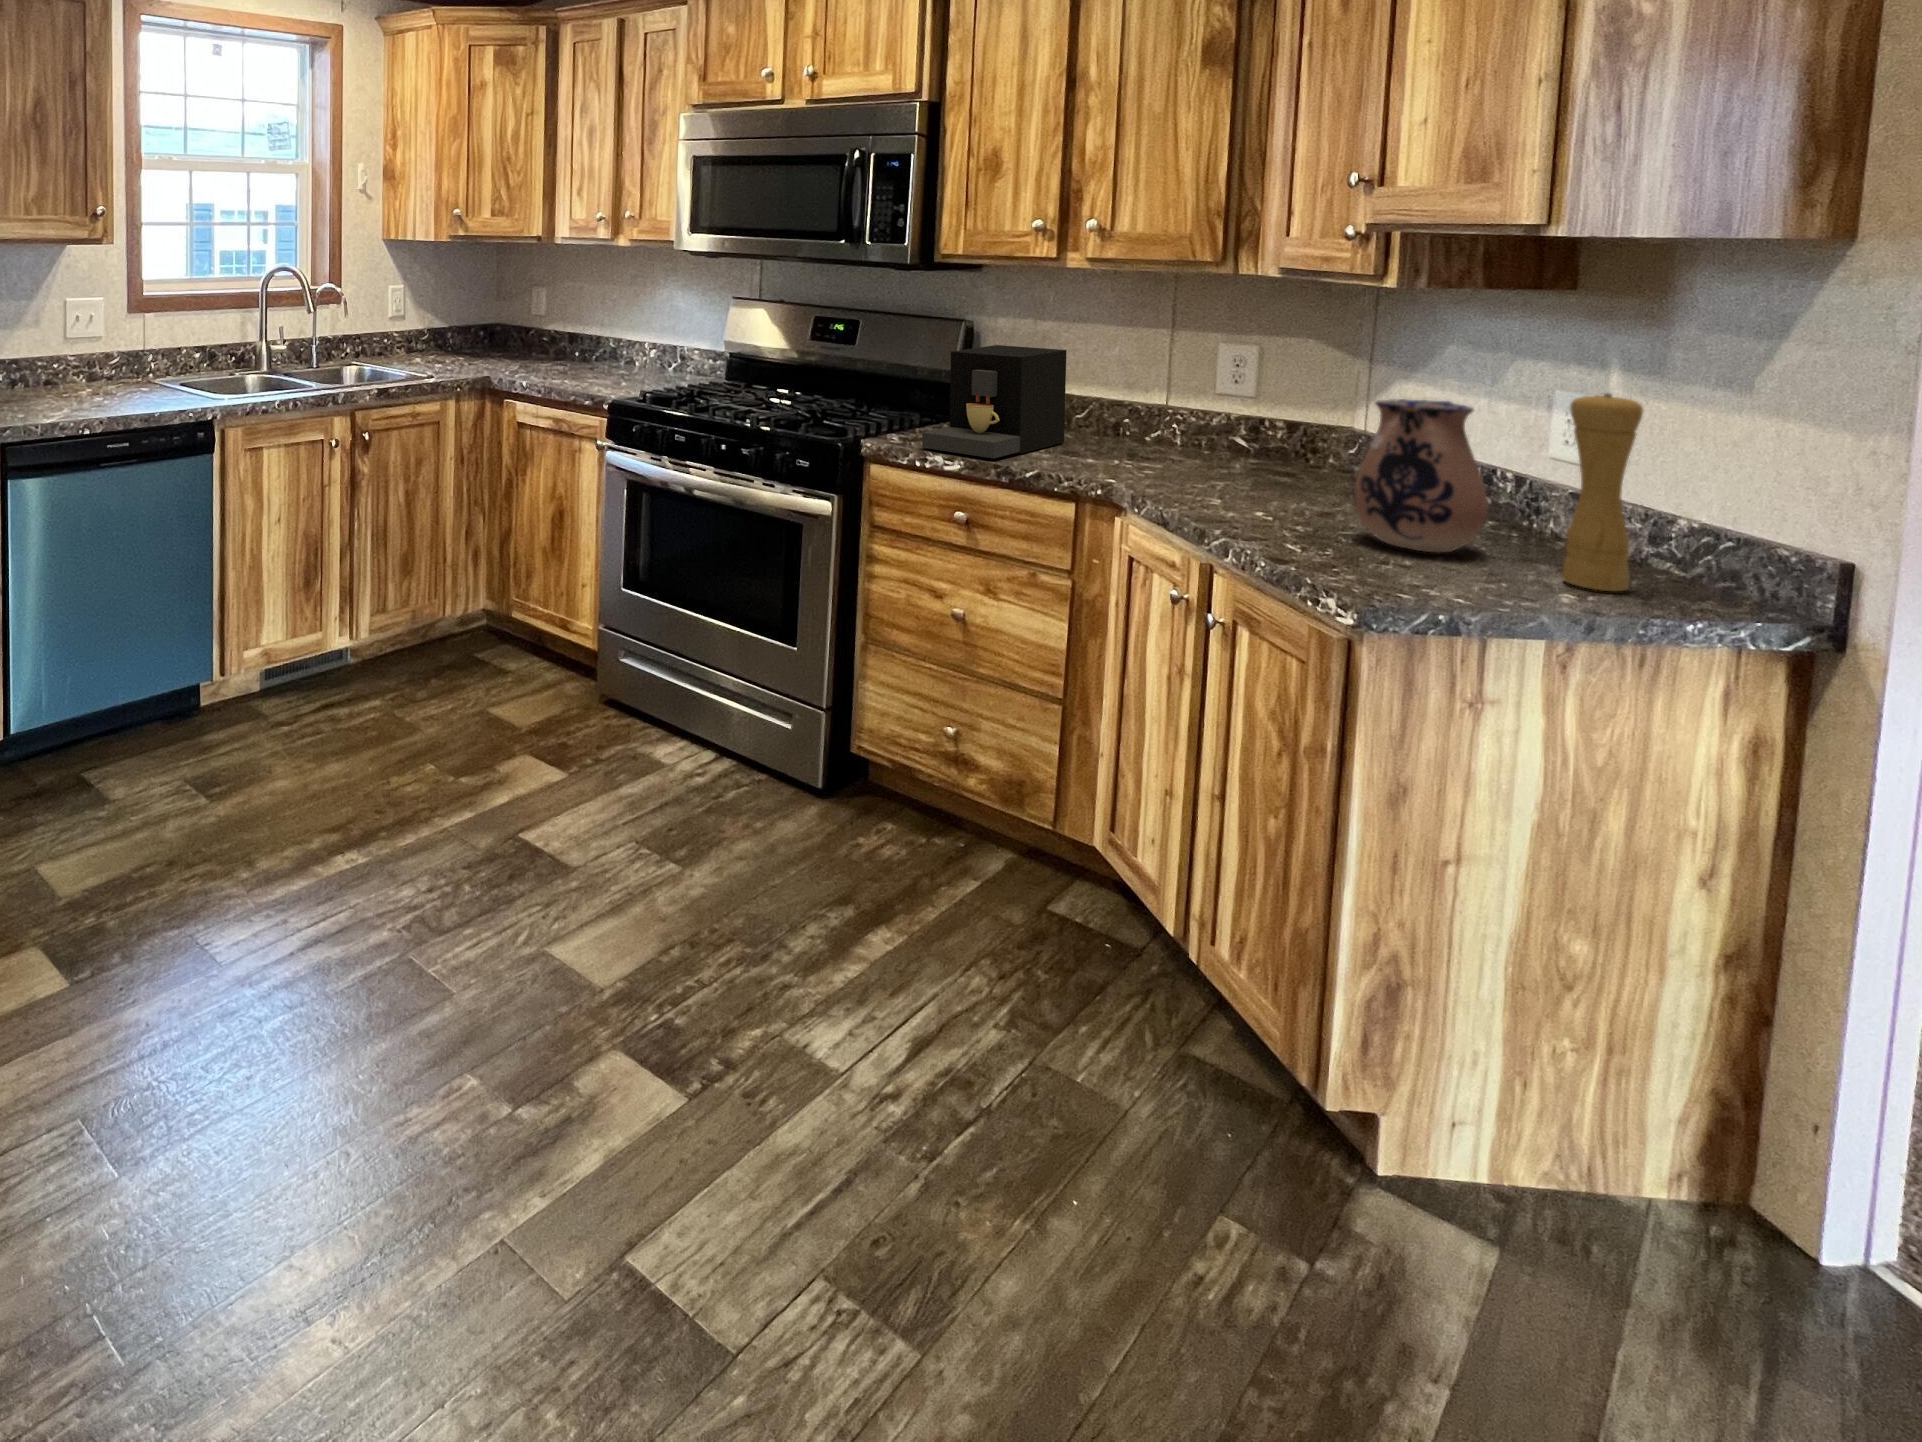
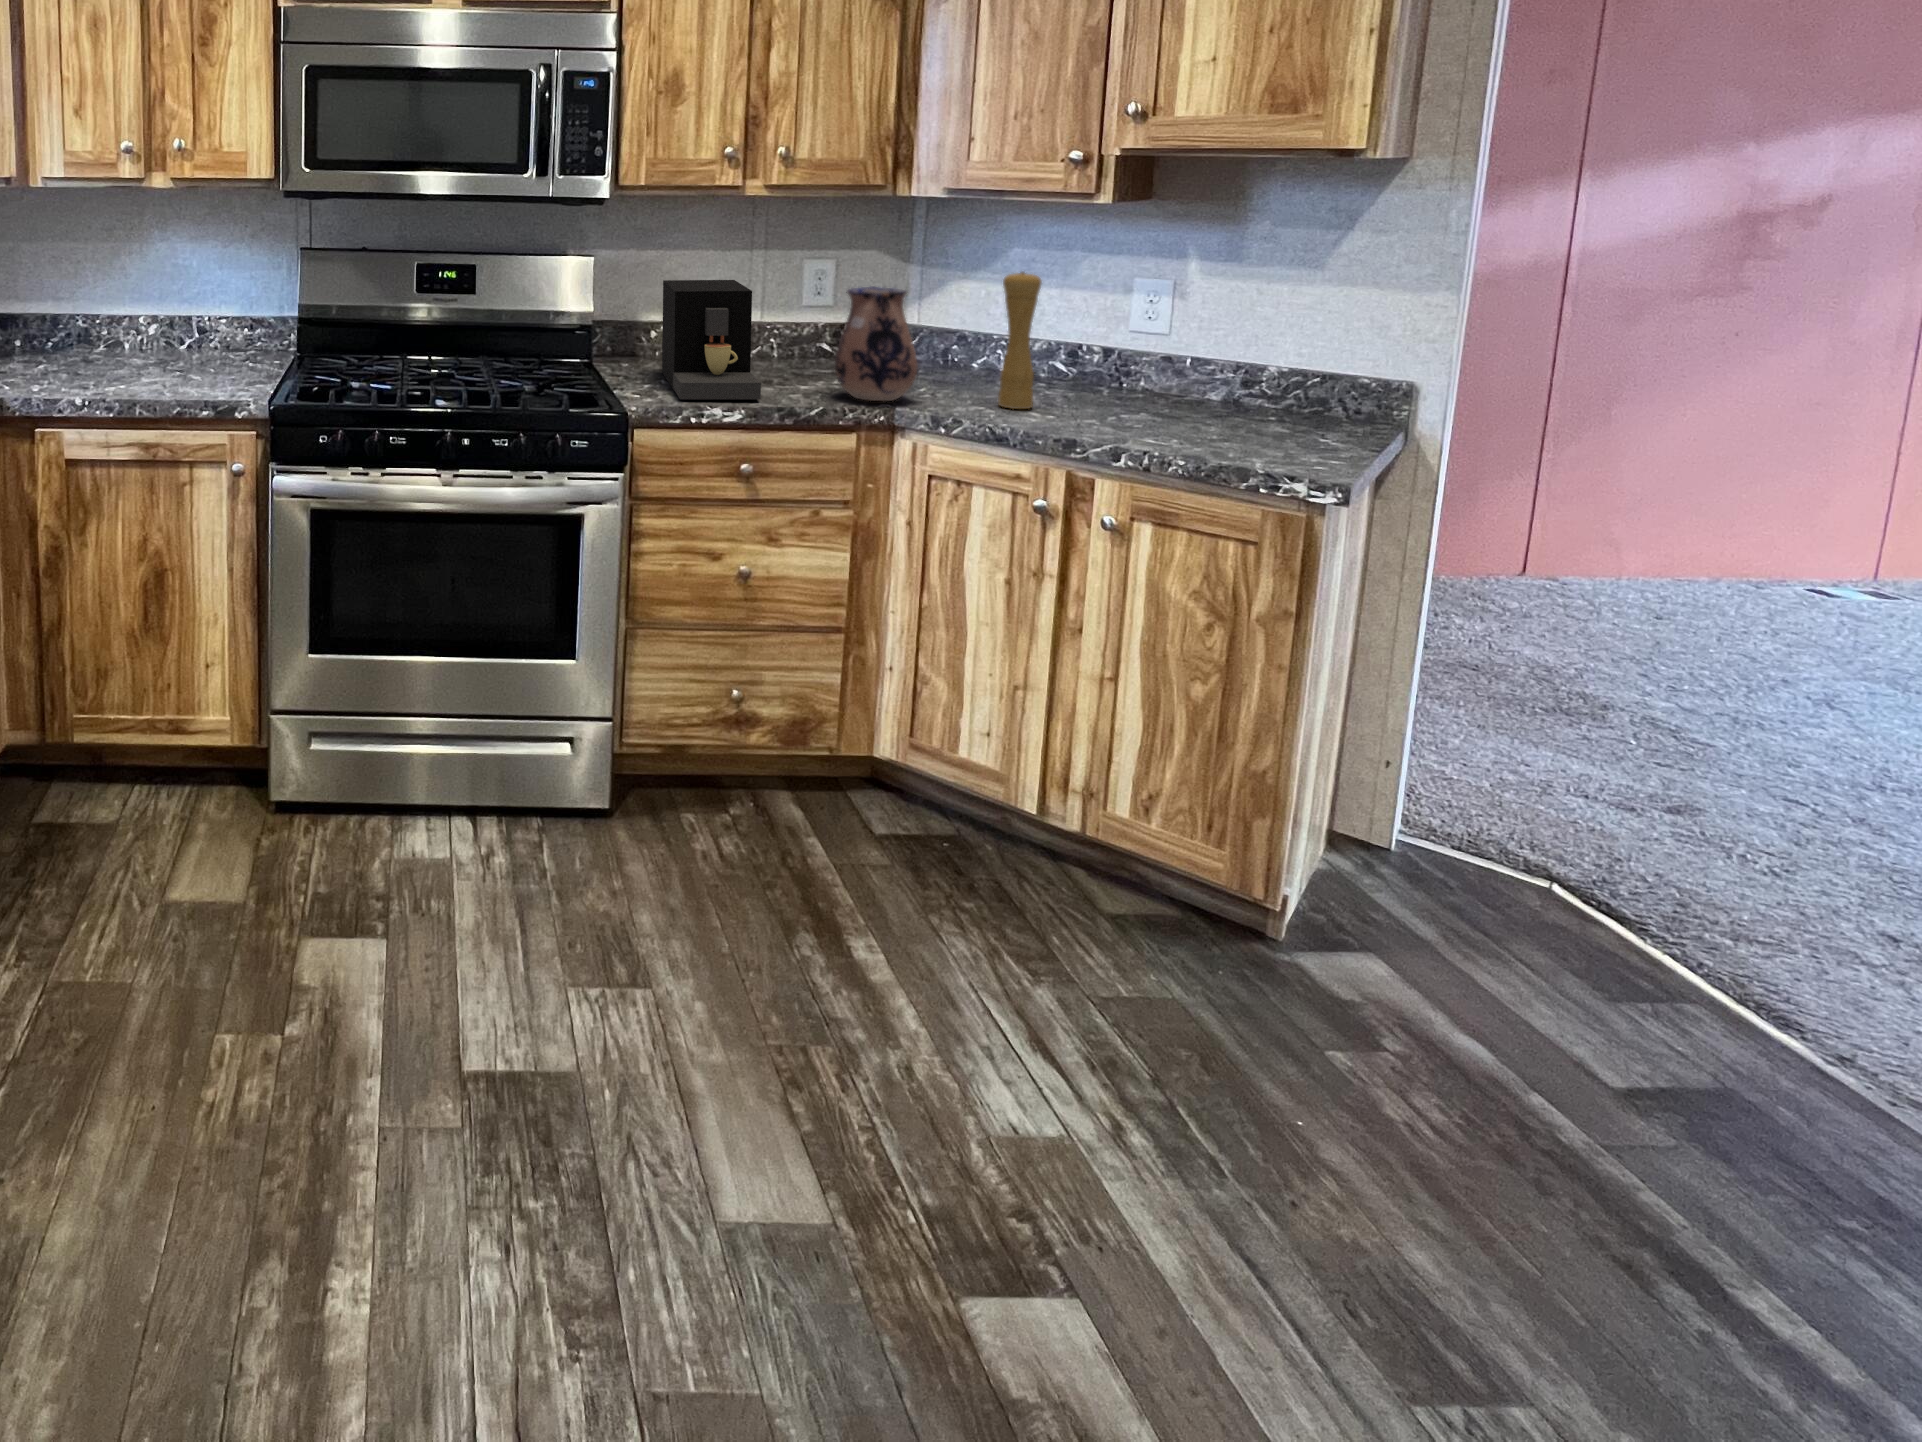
pepper mill: present [1562,393,1643,591] -> present [998,272,1041,409]
ceramic pitcher: present [1354,399,1489,552] -> present [835,286,918,401]

